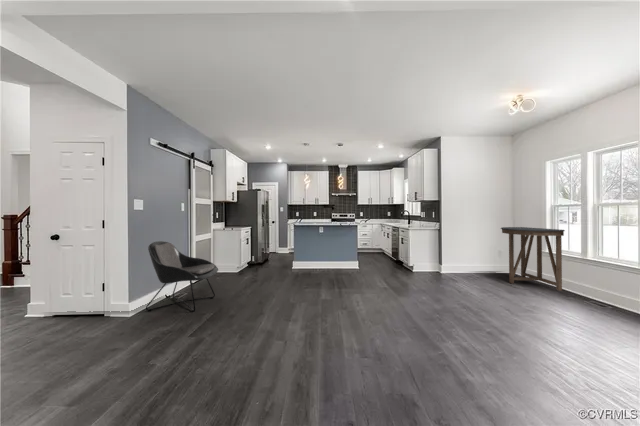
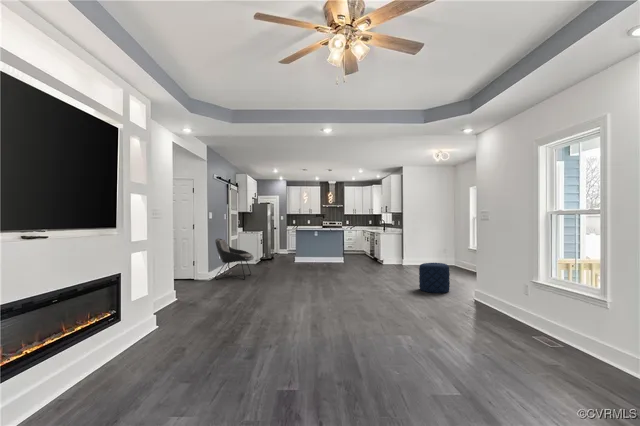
console table: present [501,227,565,290] -> none [440,231,474,271]
pouf: none [519,298,597,374] -> present [419,263,450,293]

